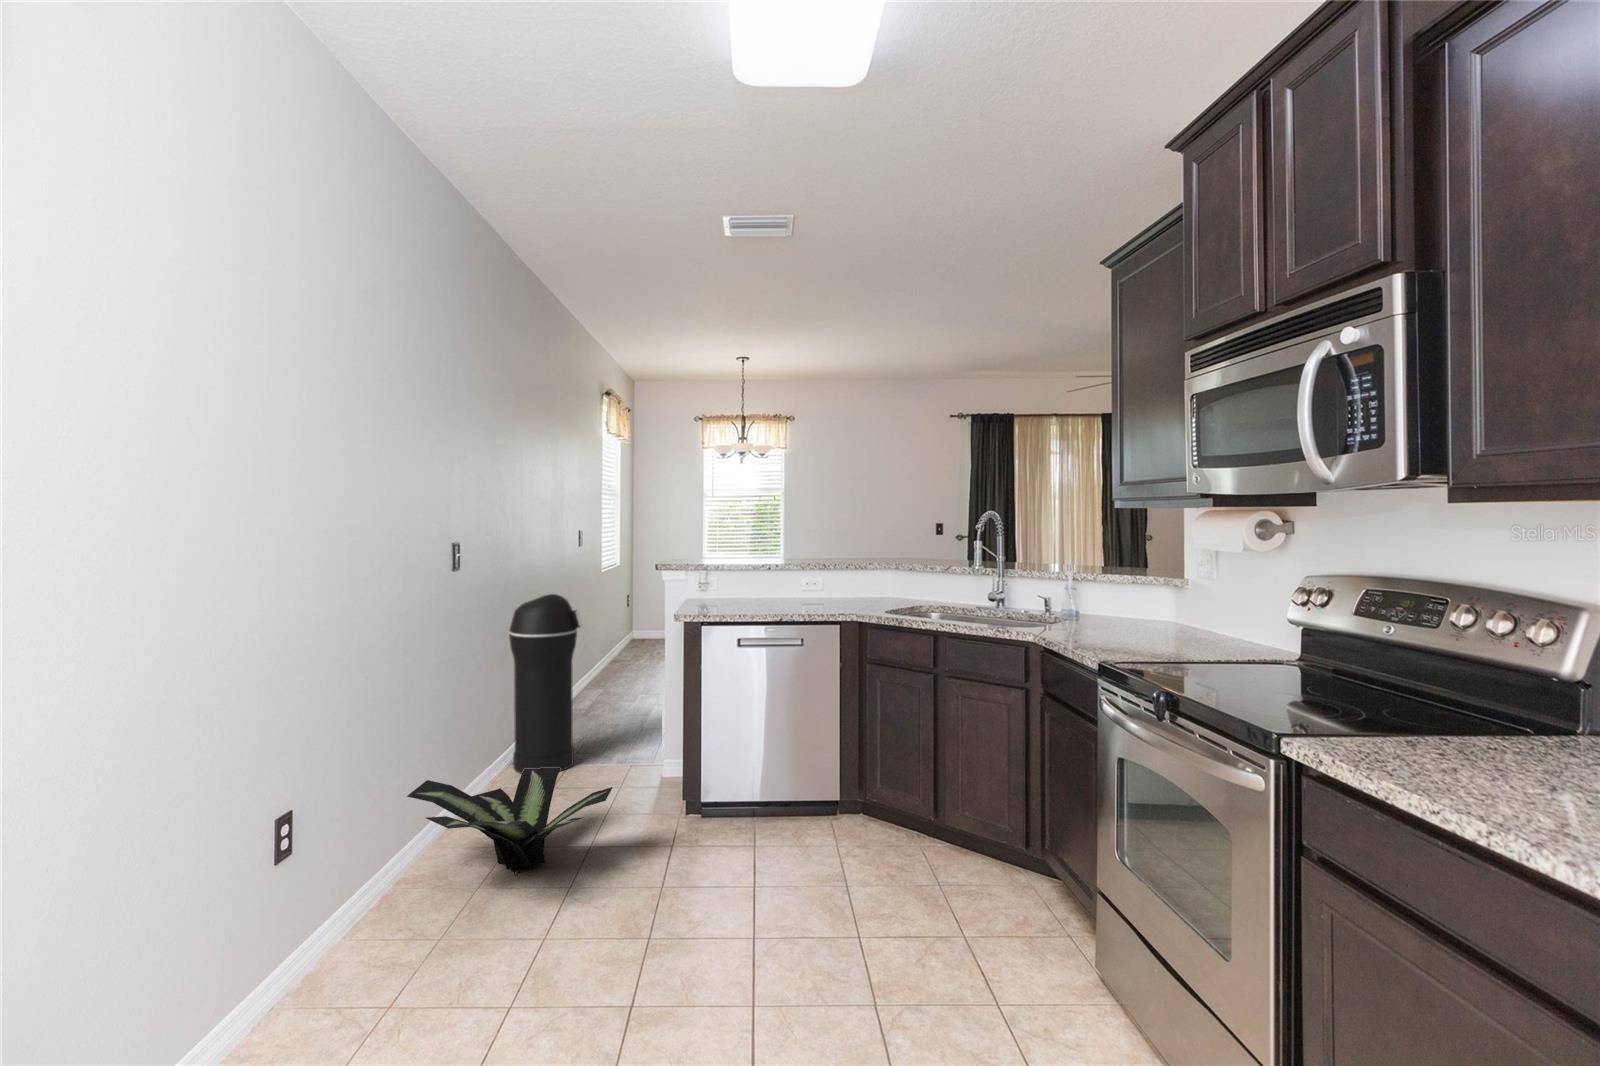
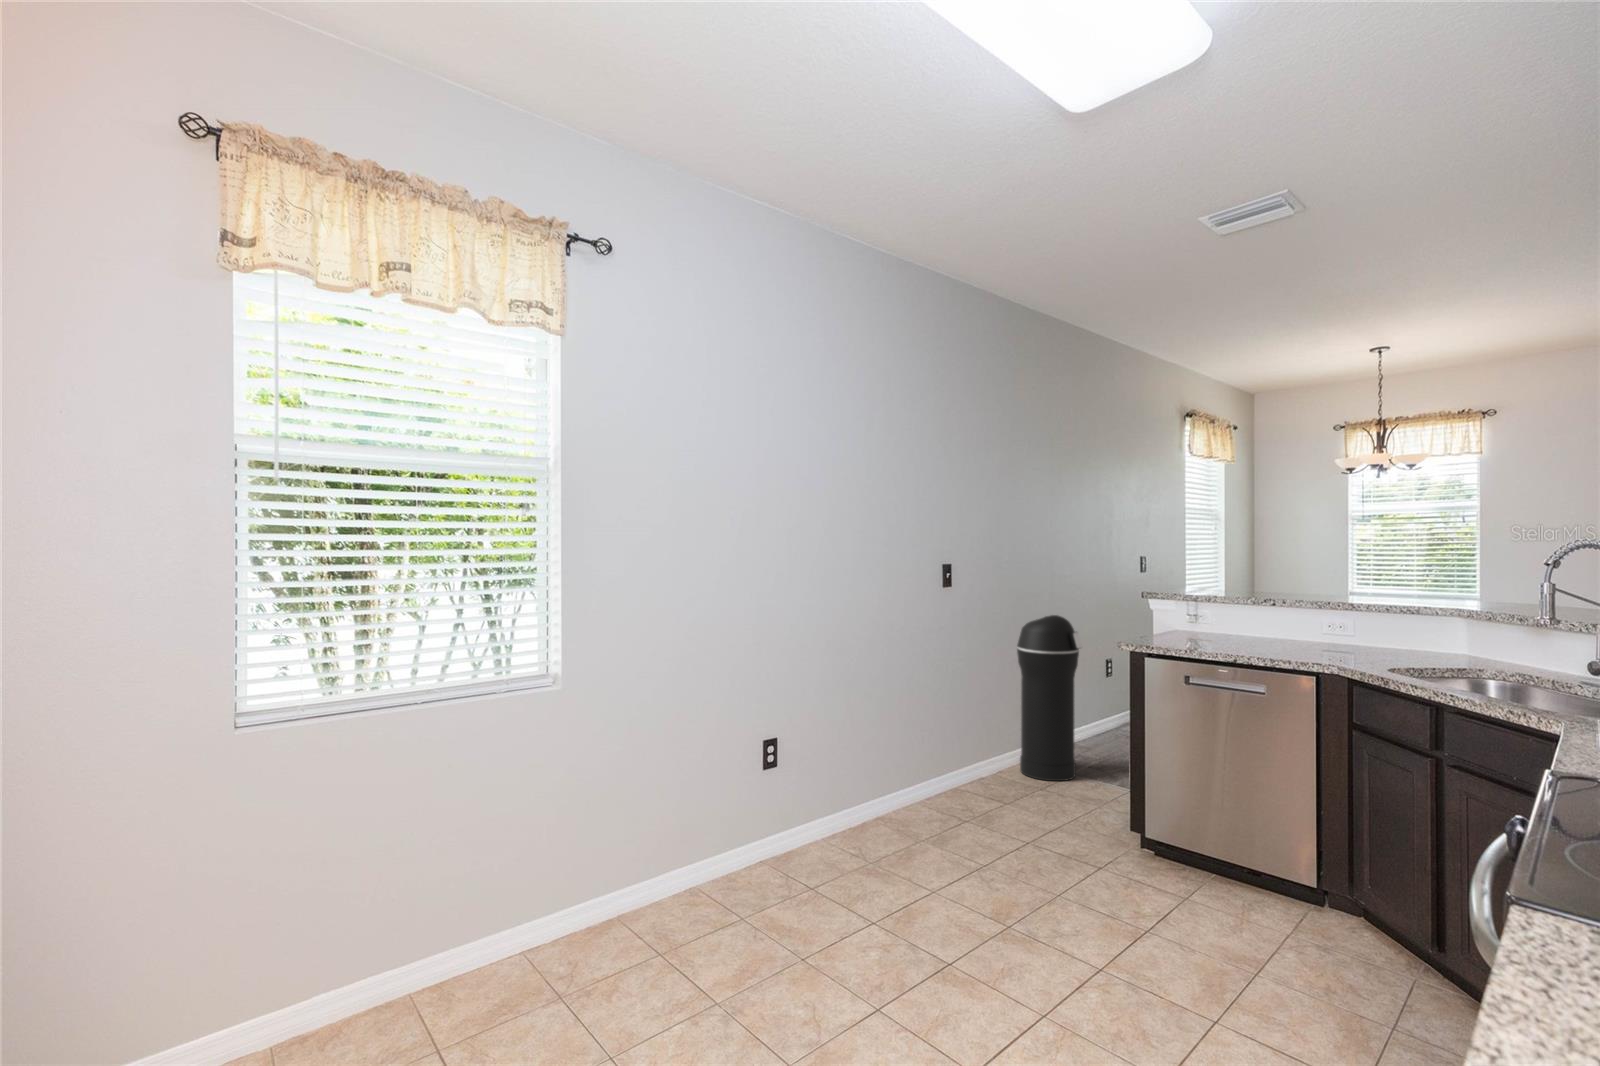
potted plant: present [407,768,613,874] -> none [881,749,1034,845]

